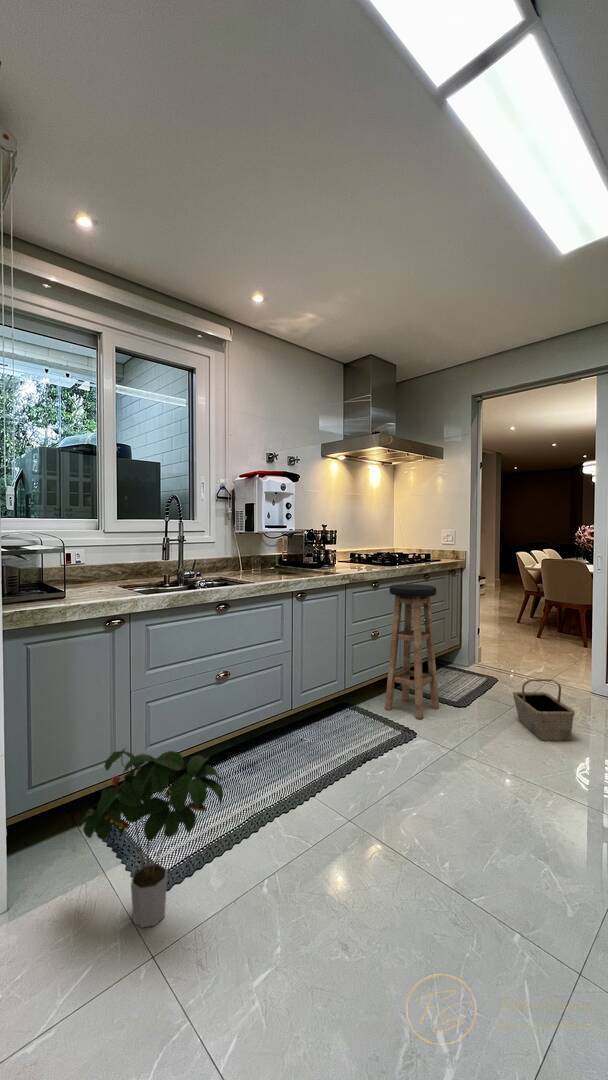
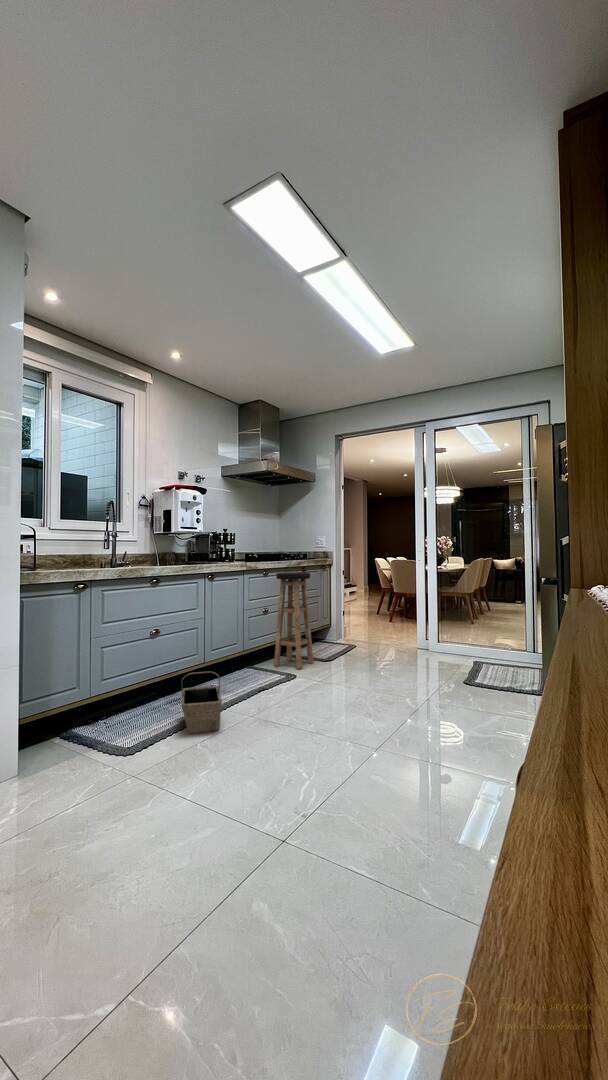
basket: present [513,679,575,741] -> present [181,671,222,733]
potted plant: present [78,749,223,928] -> none [71,657,174,772]

